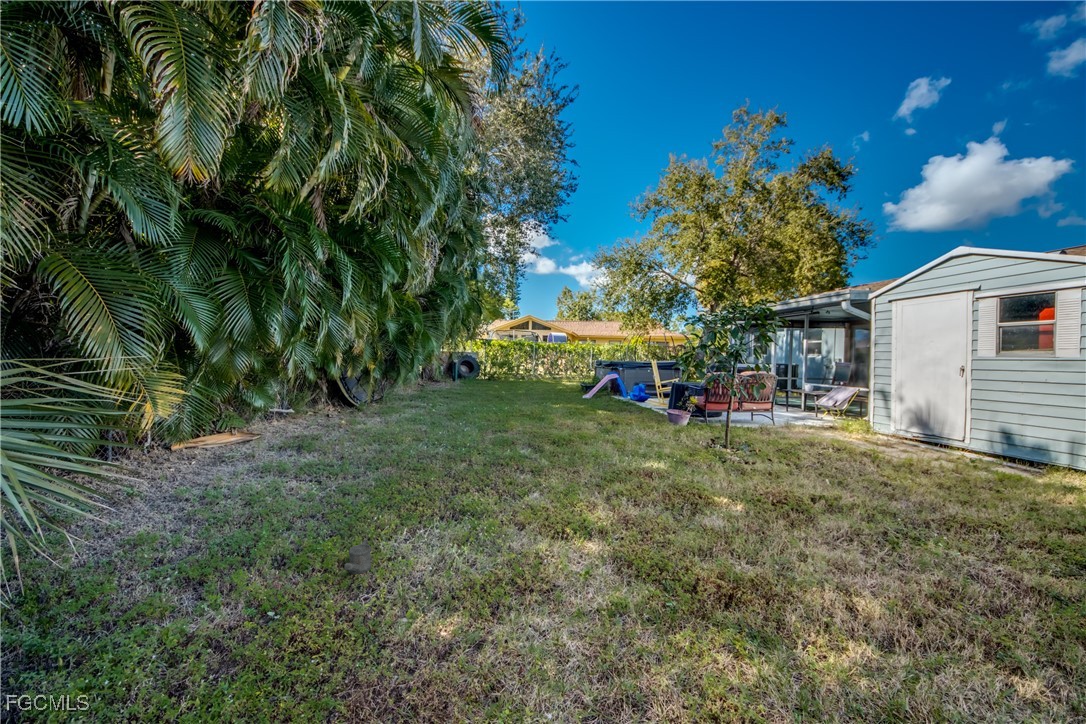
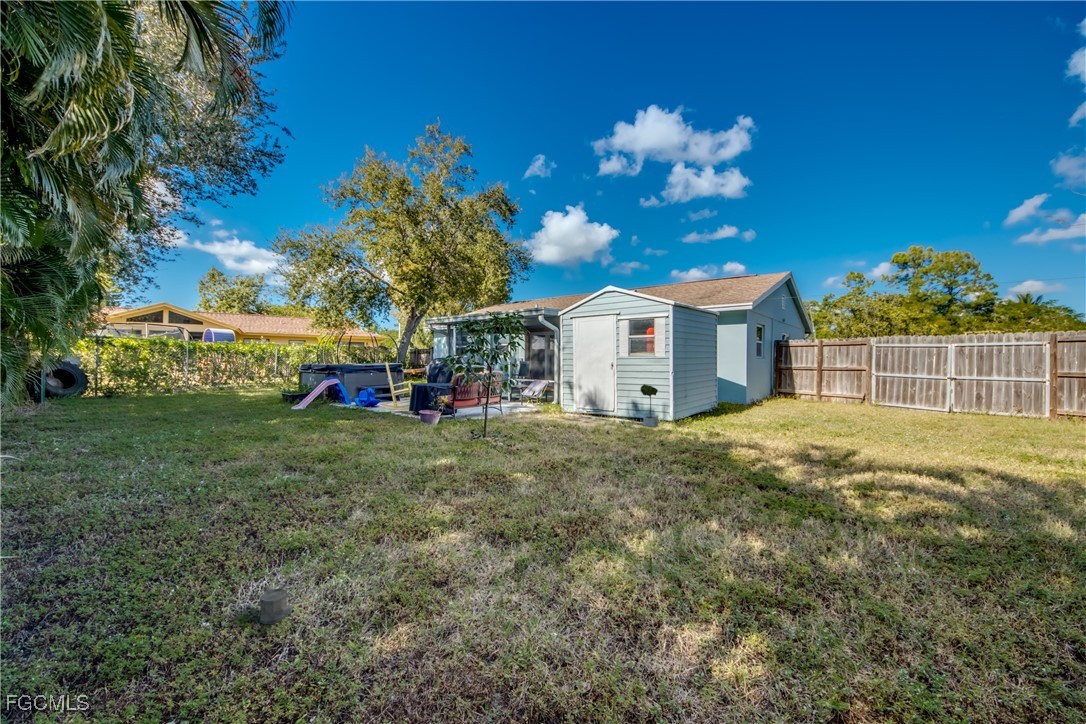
potted tree: none [1017,402,1060,477] -> present [640,384,658,427]

